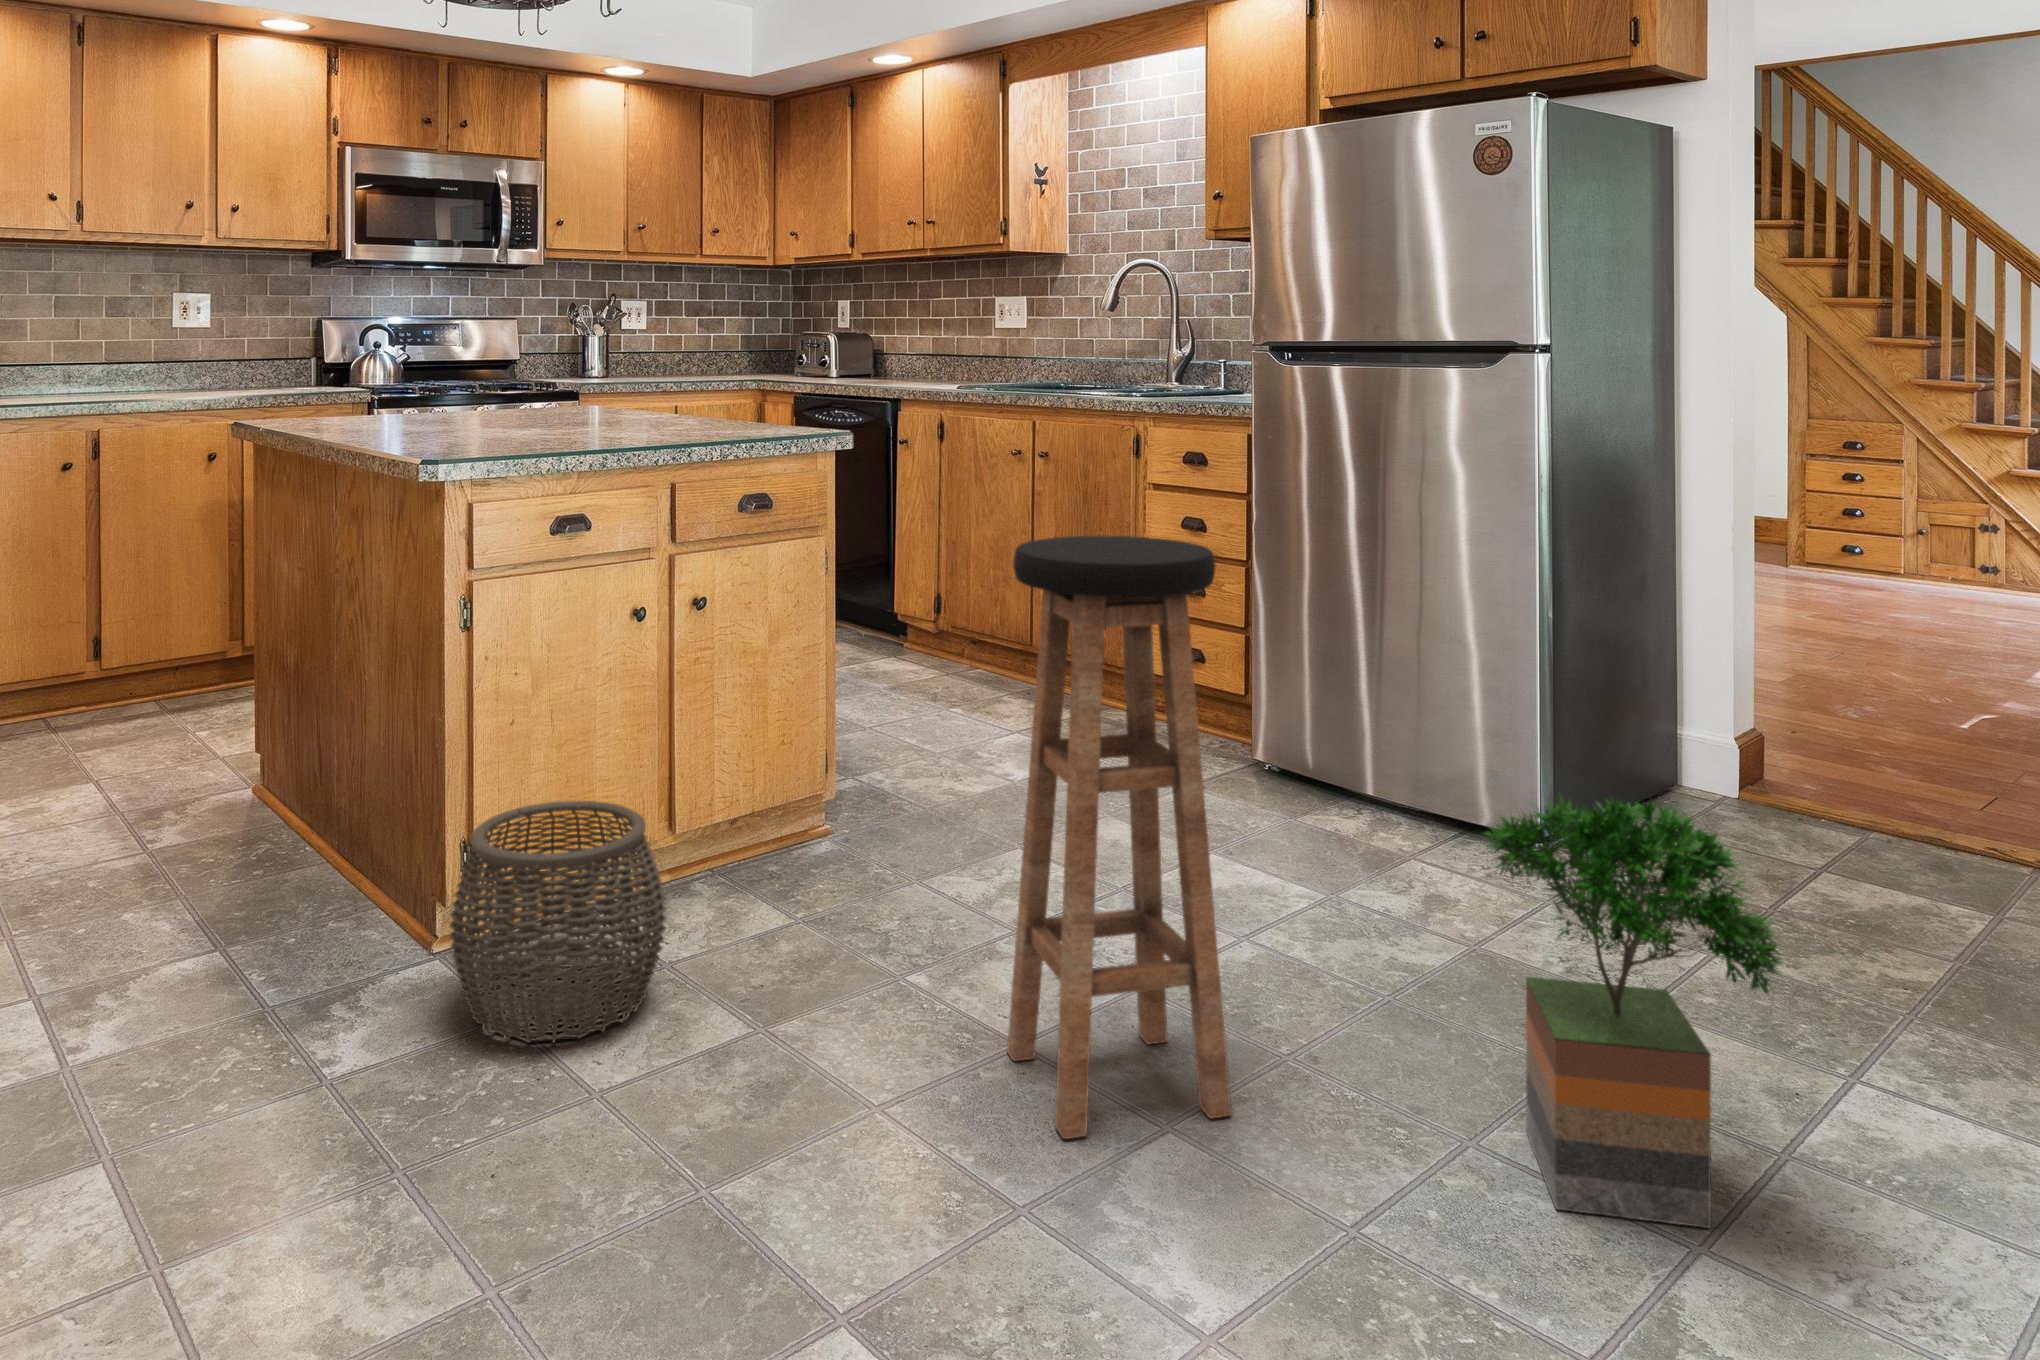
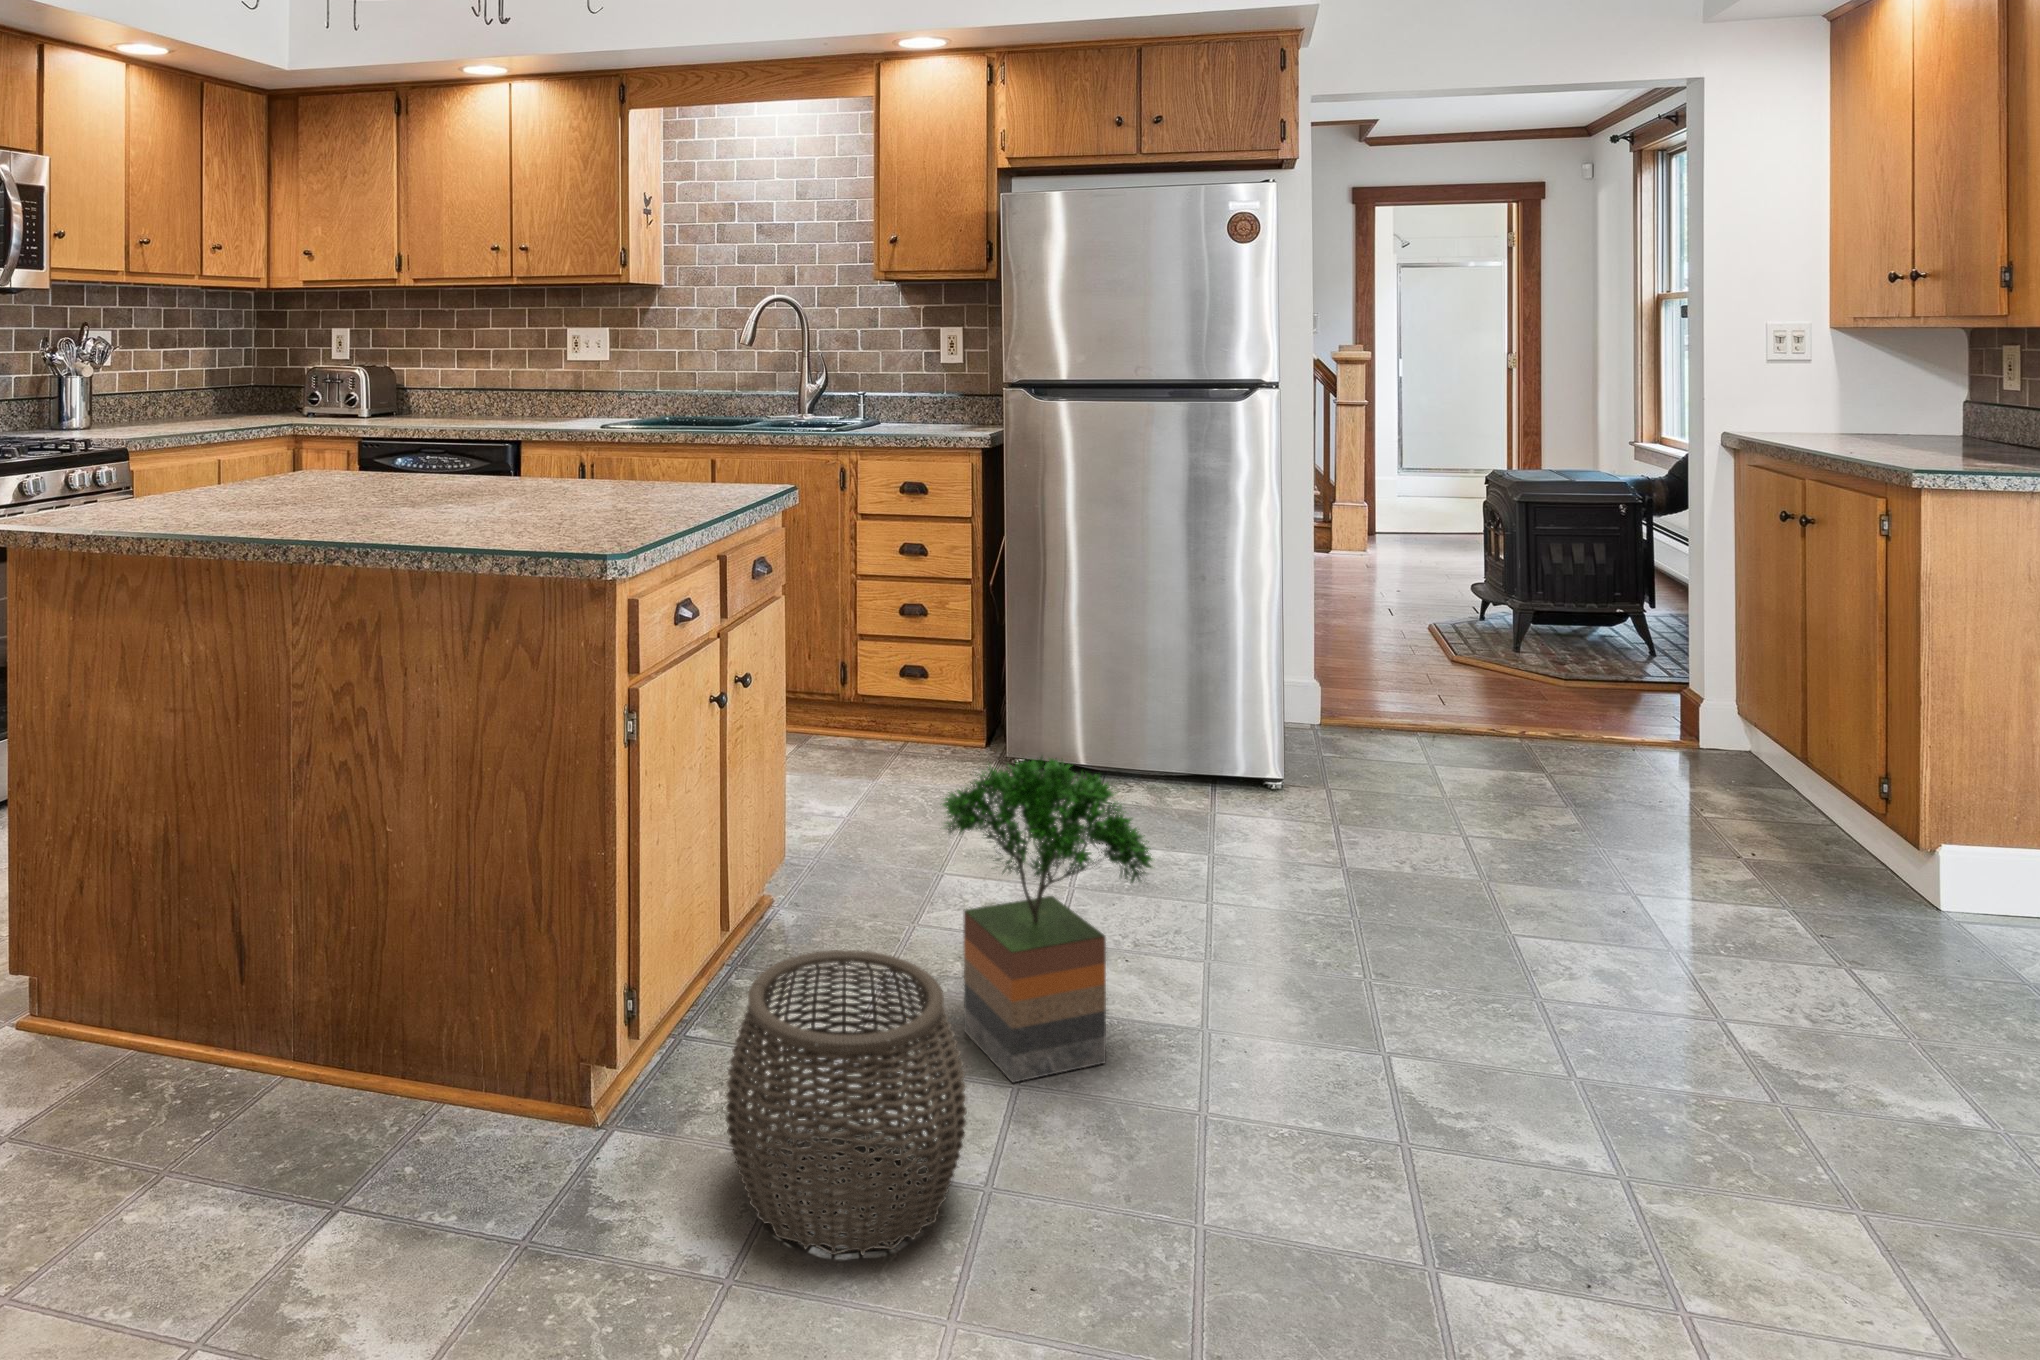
bar stool: present [1007,536,1232,1139] -> none [1267,593,1483,1157]
potted tree: present [1486,795,1783,1228] -> present [943,757,1152,1082]

